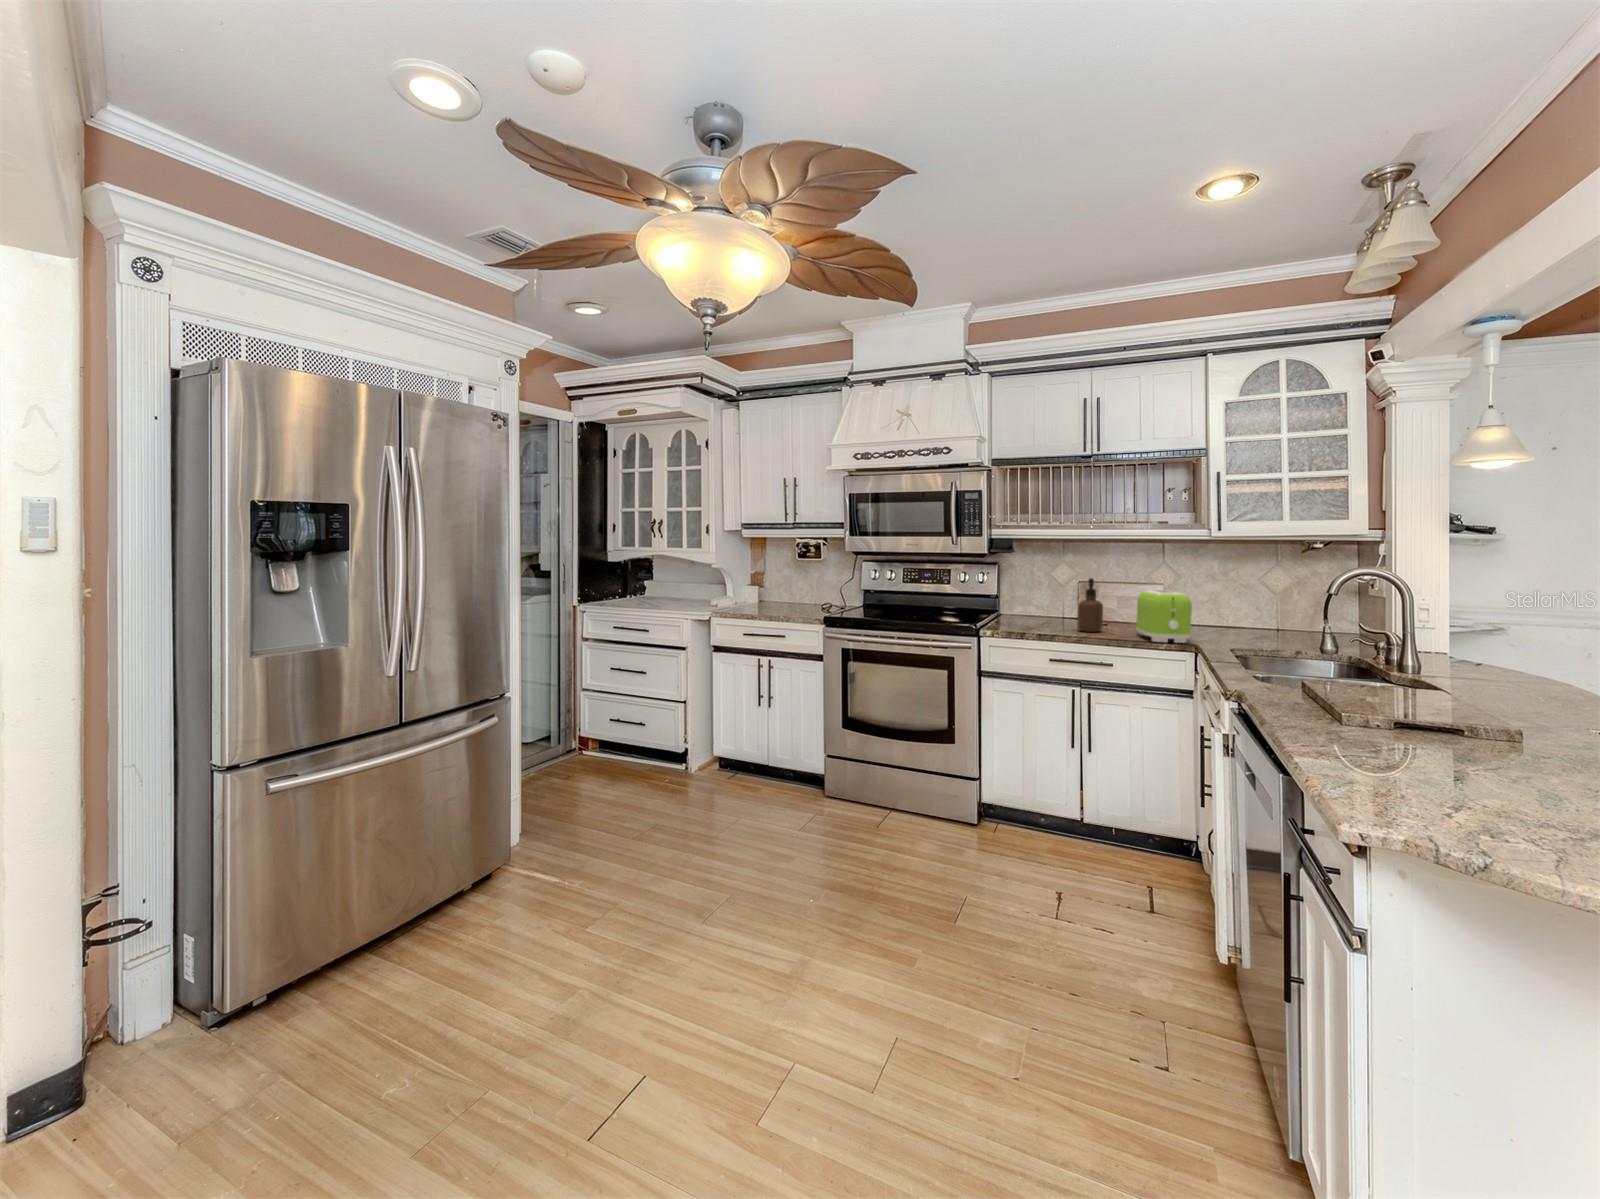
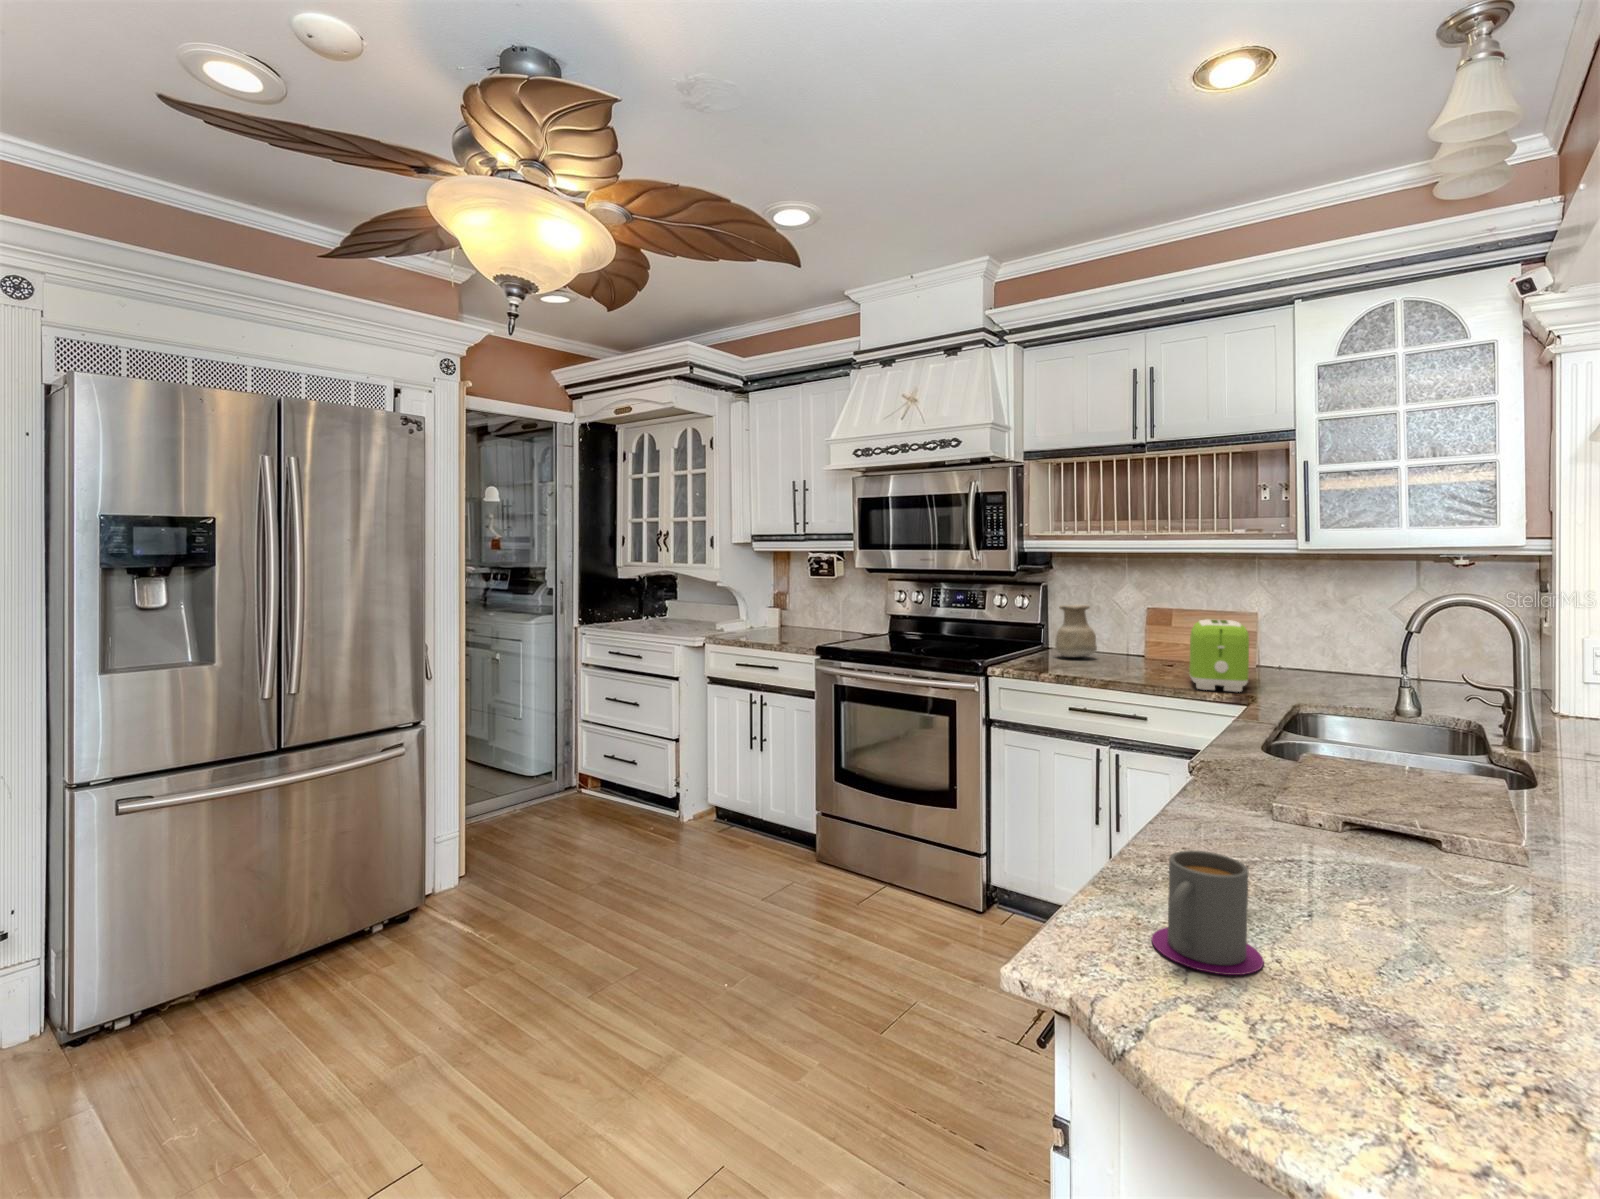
soap dispenser: present [1078,578,1103,632] -> none [1118,603,1151,673]
vase: none [1016,581,1049,622] -> present [1055,605,1097,657]
mug: none [1387,739,1477,814] -> present [1152,850,1264,975]

